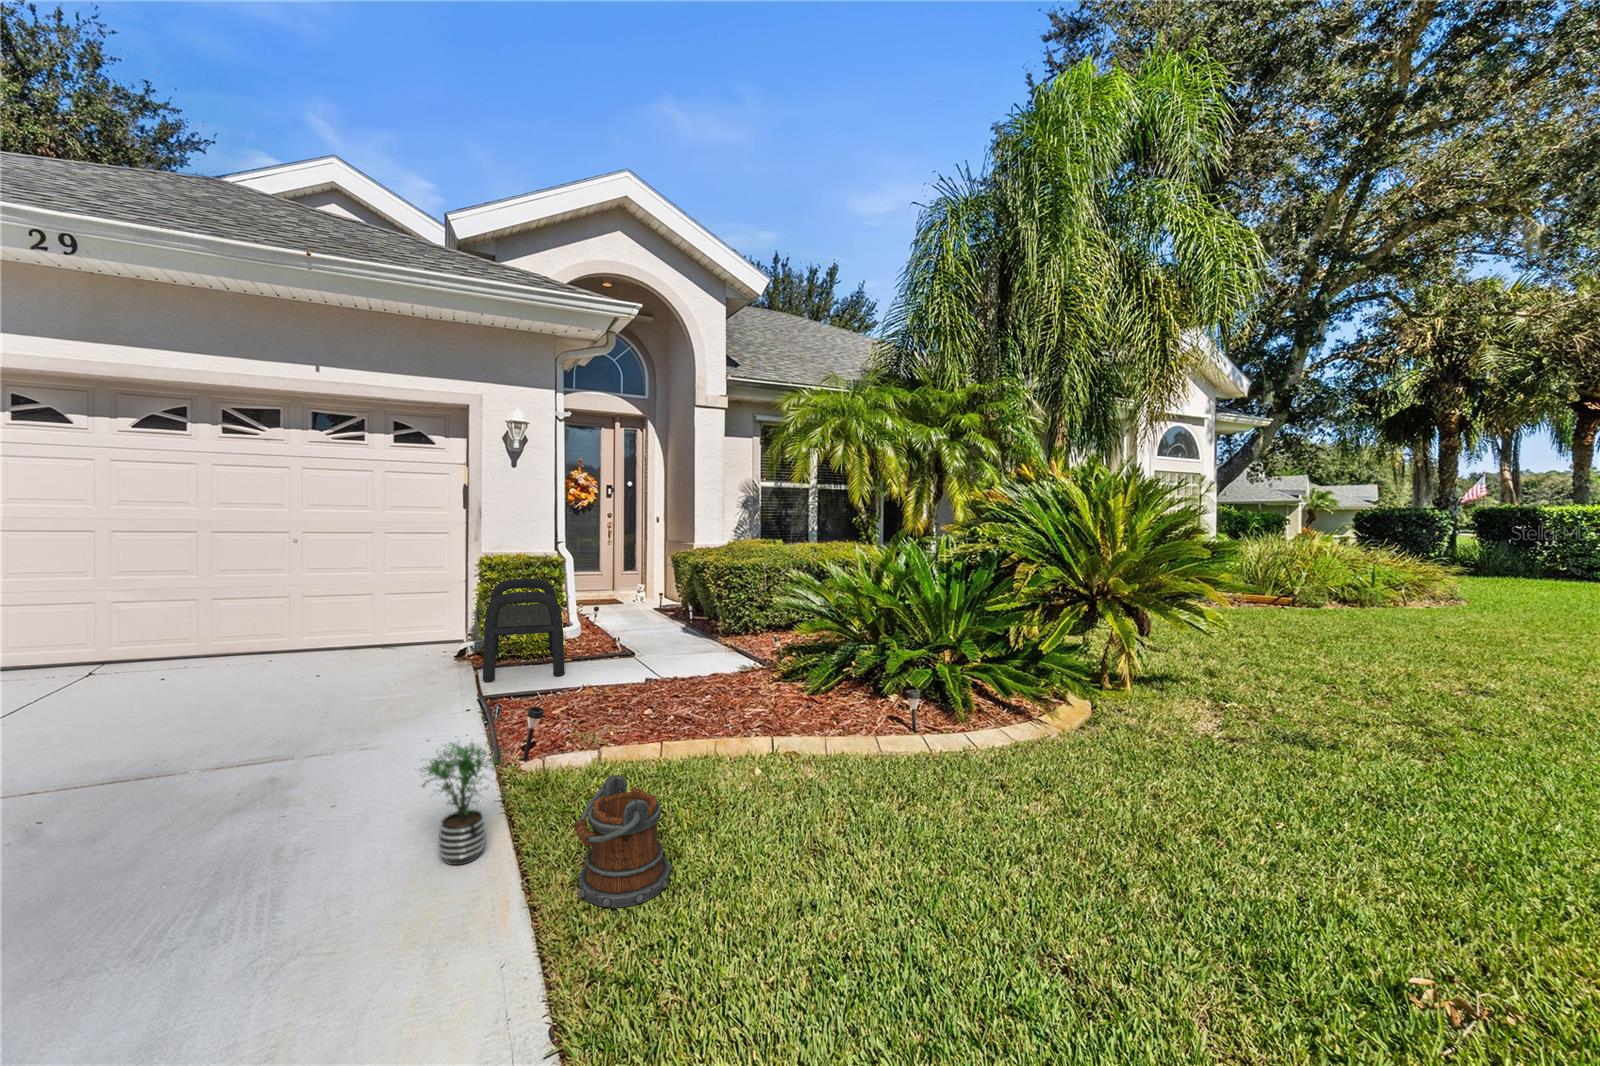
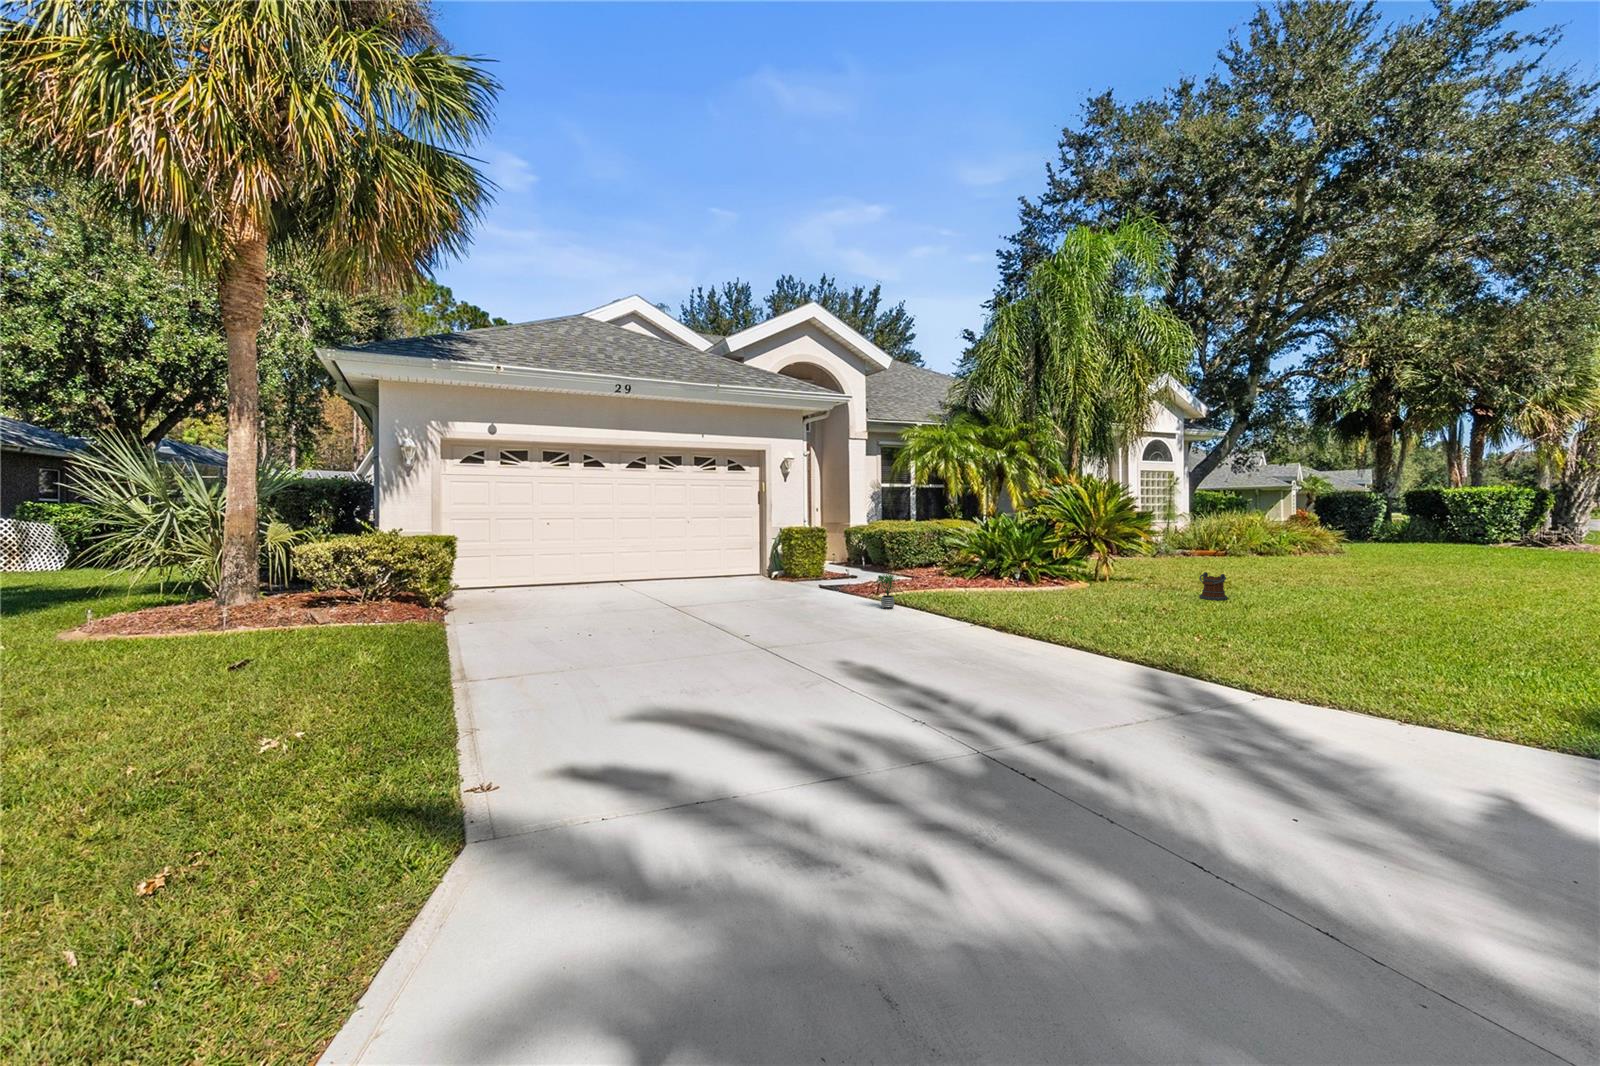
bench: present [483,579,565,682] -> none [789,539,839,583]
bucket: present [574,775,672,908] -> present [1199,572,1228,600]

